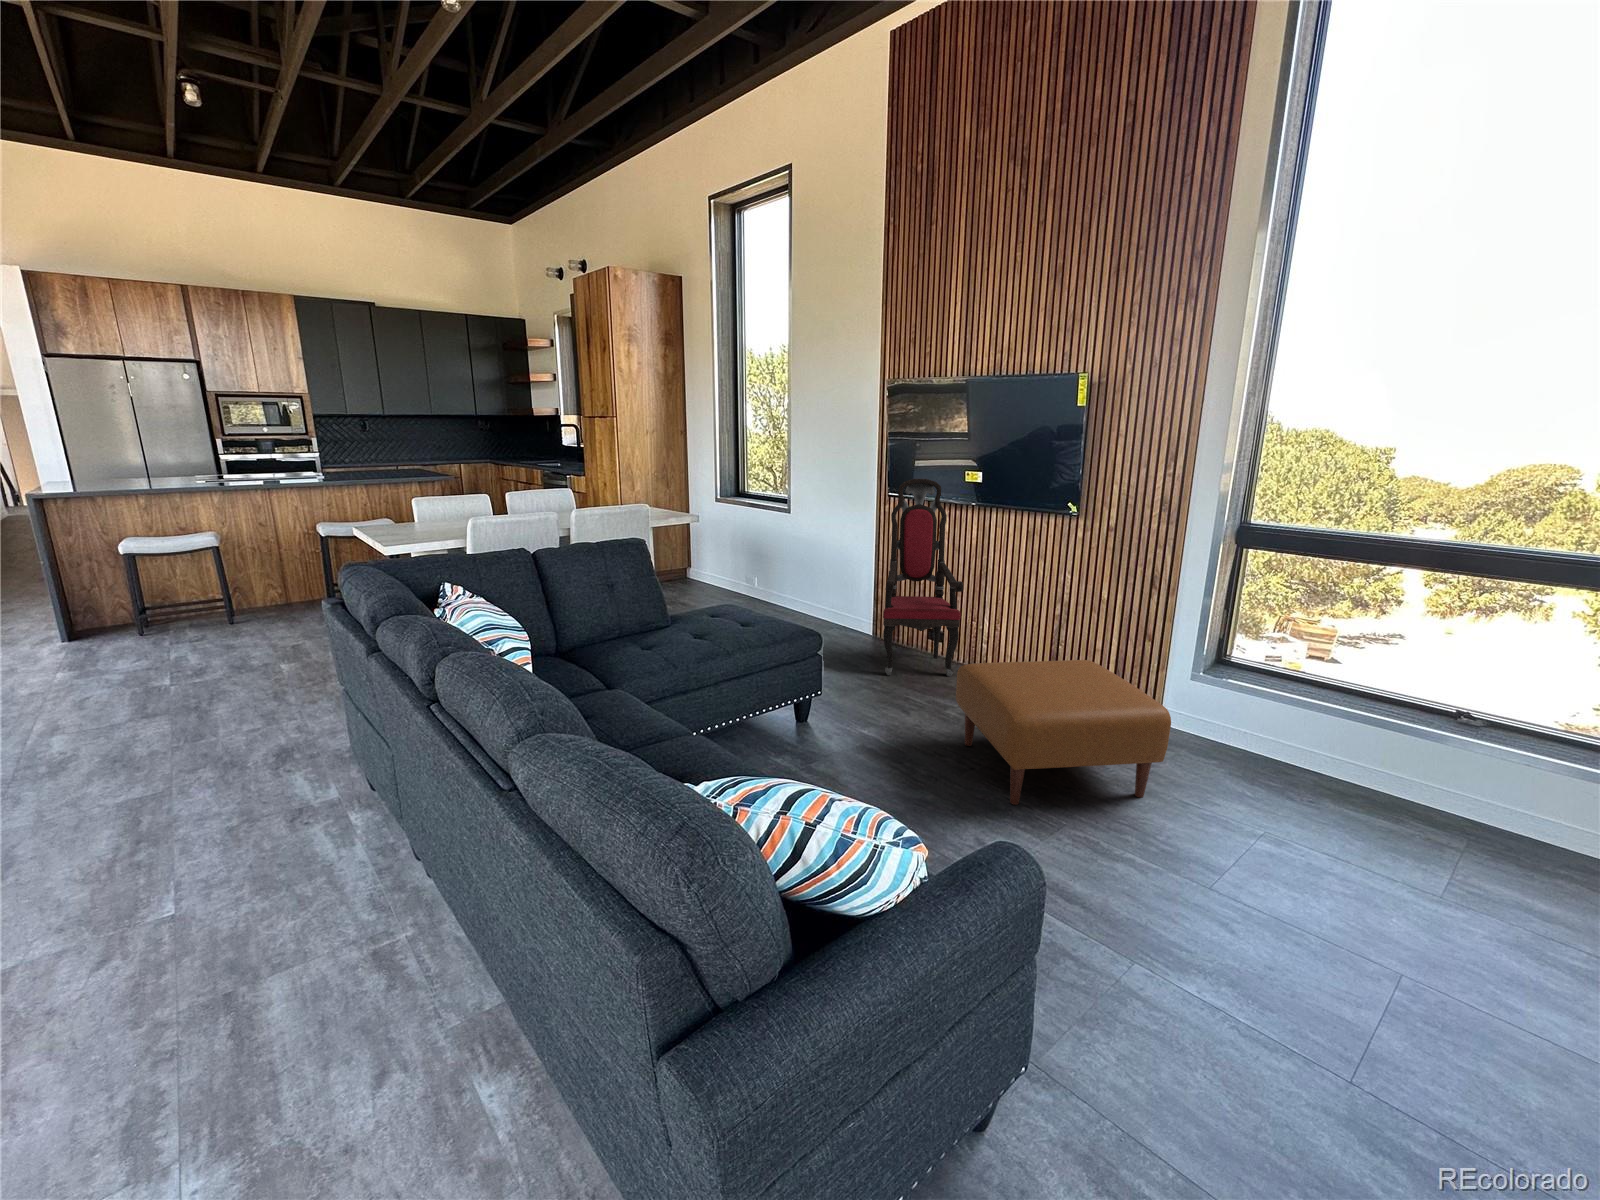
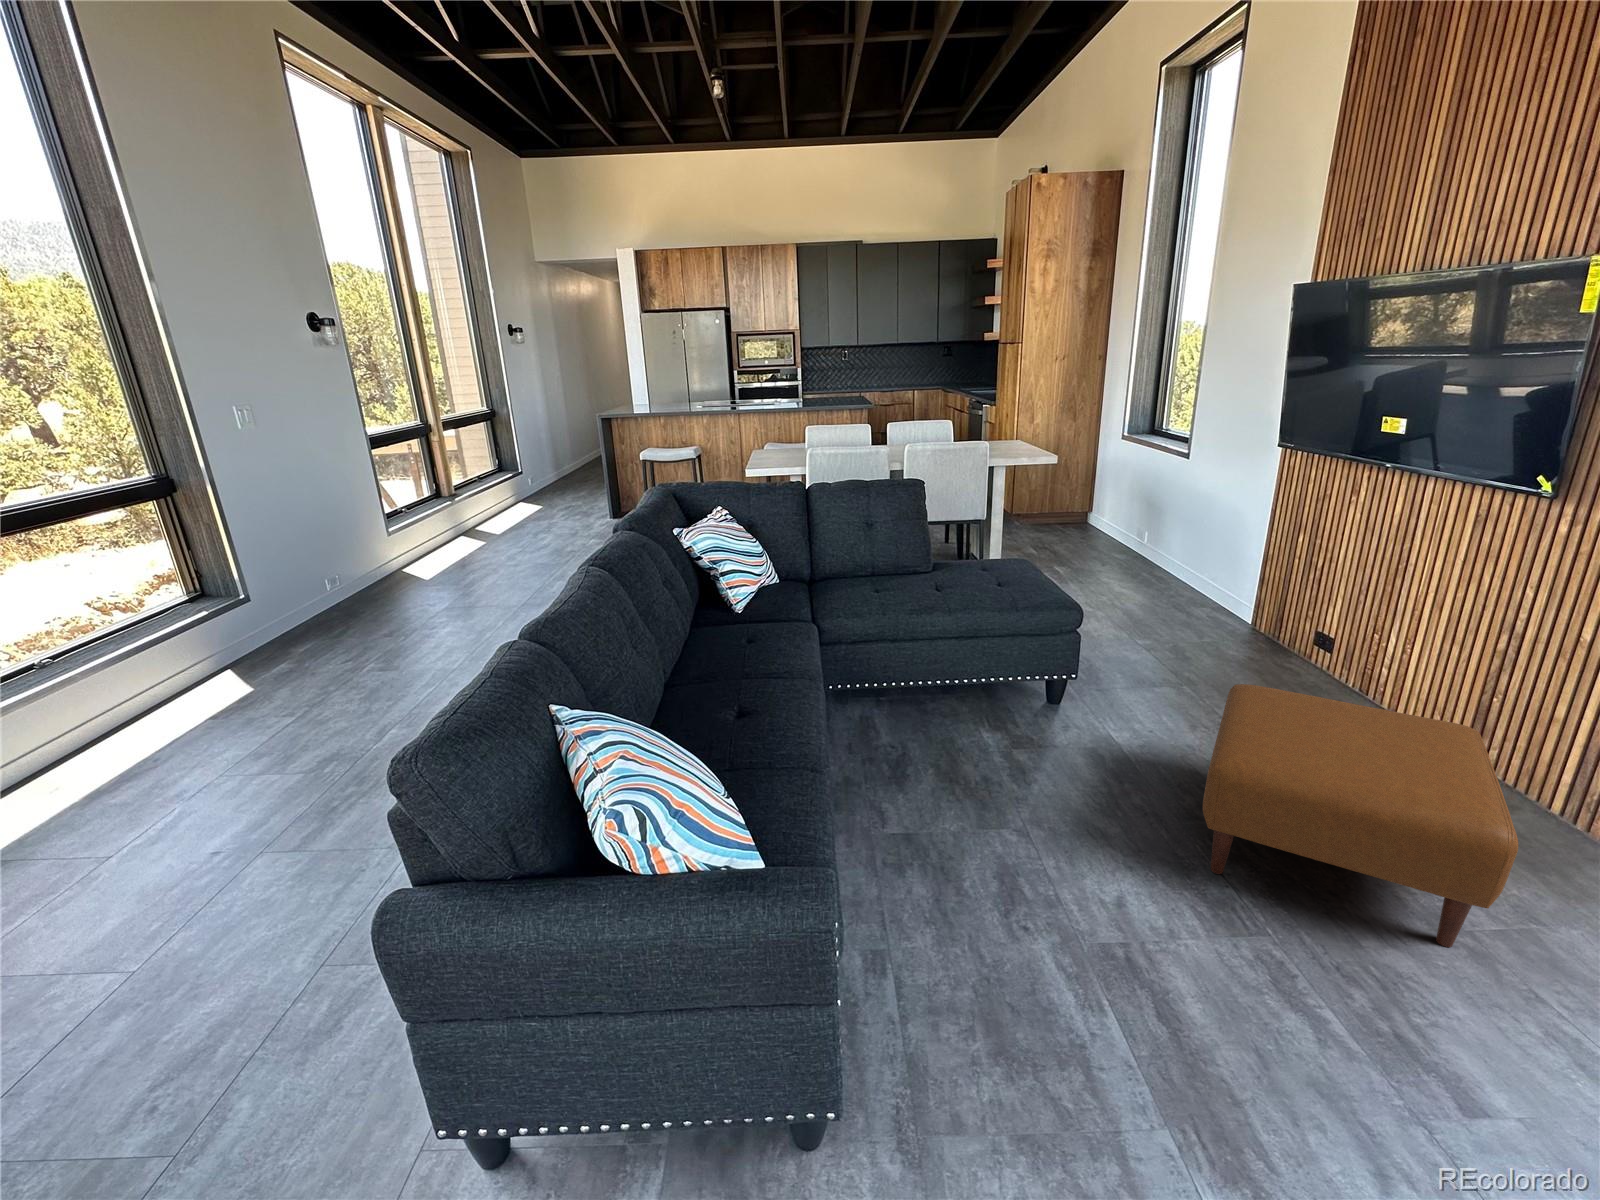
armchair: present [883,479,963,677] -> none [1213,424,1363,699]

